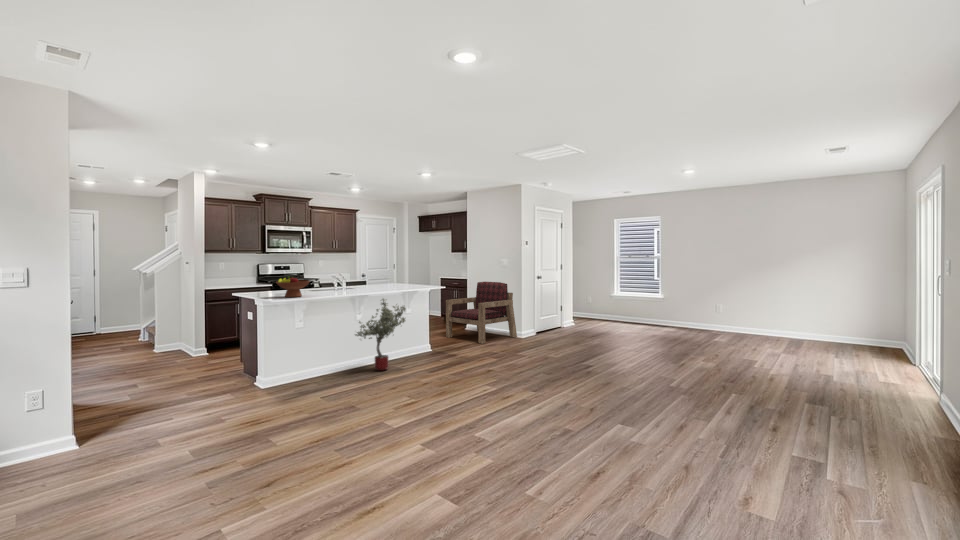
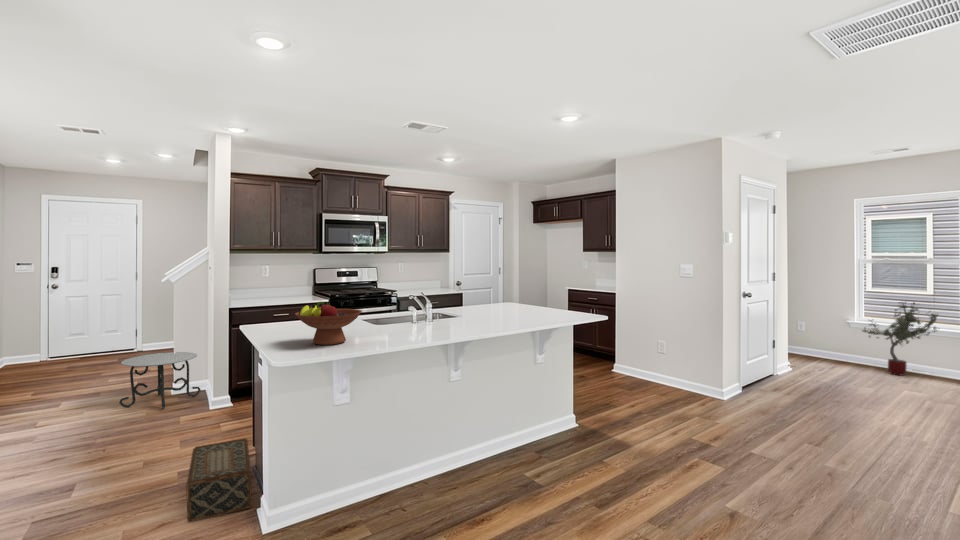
armchair: present [446,282,517,344] -> none [588,300,711,412]
potted tree: present [355,299,406,371] -> present [863,302,938,375]
side table: none [126,322,182,357] -> present [119,352,201,409]
woven basket: none [209,356,251,389] -> present [186,439,252,522]

